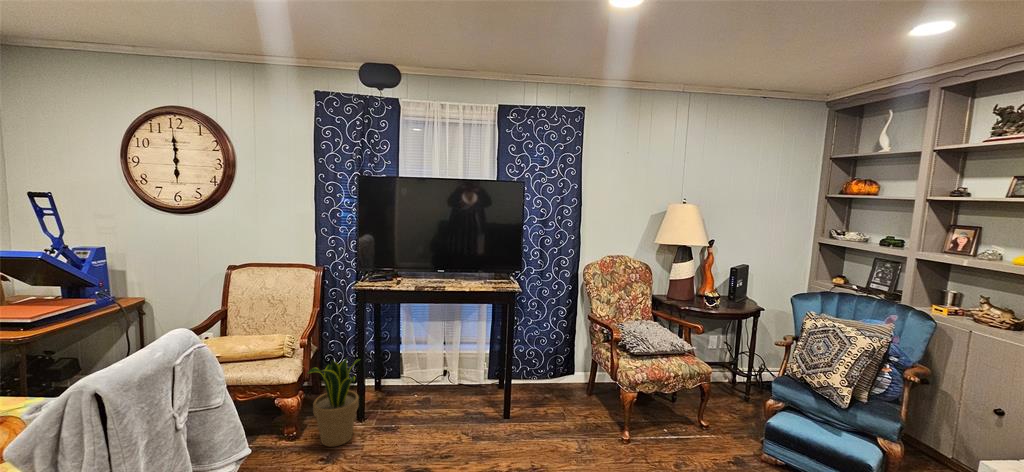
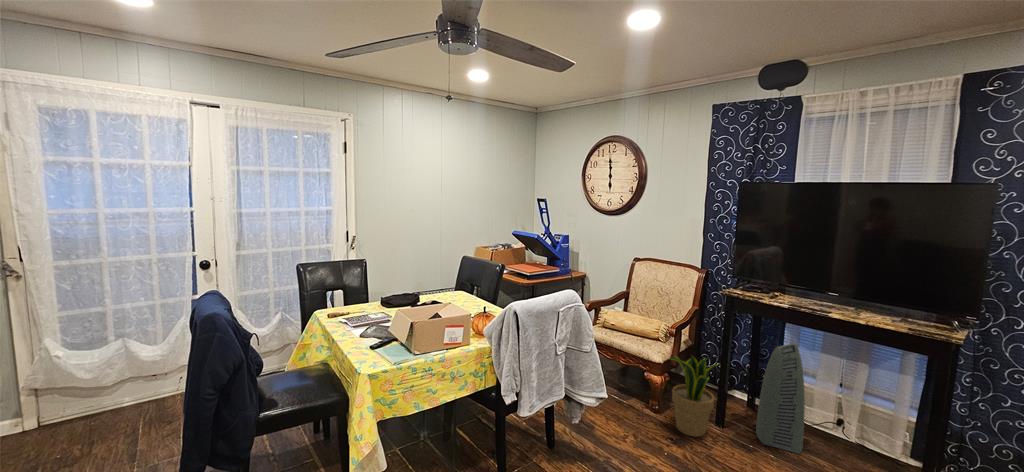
air purifier: none [391,319,430,418] -> present [756,343,805,454]

